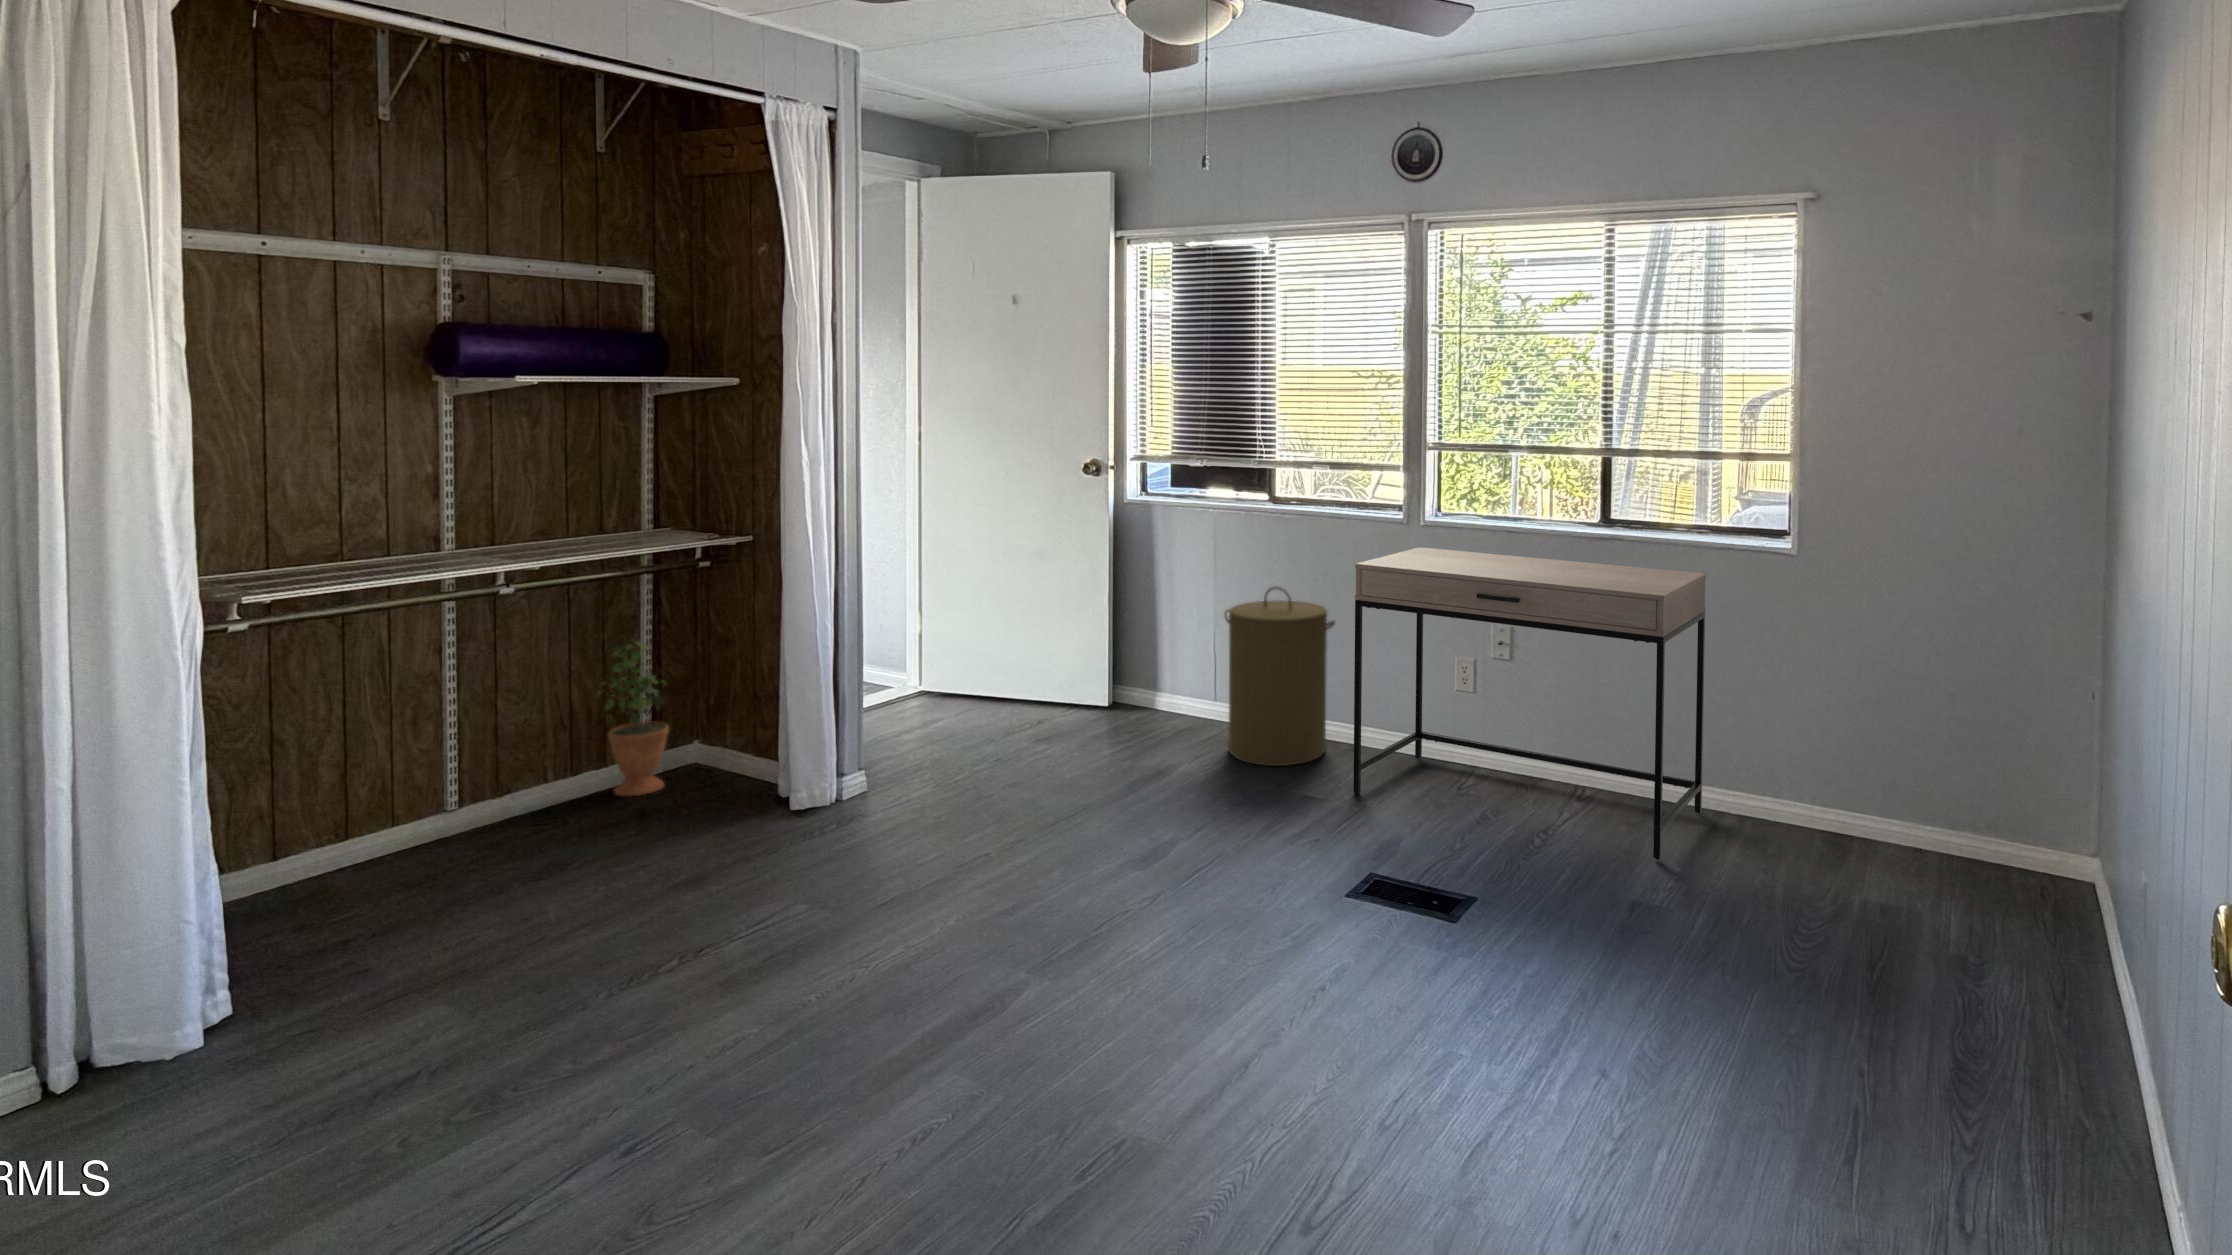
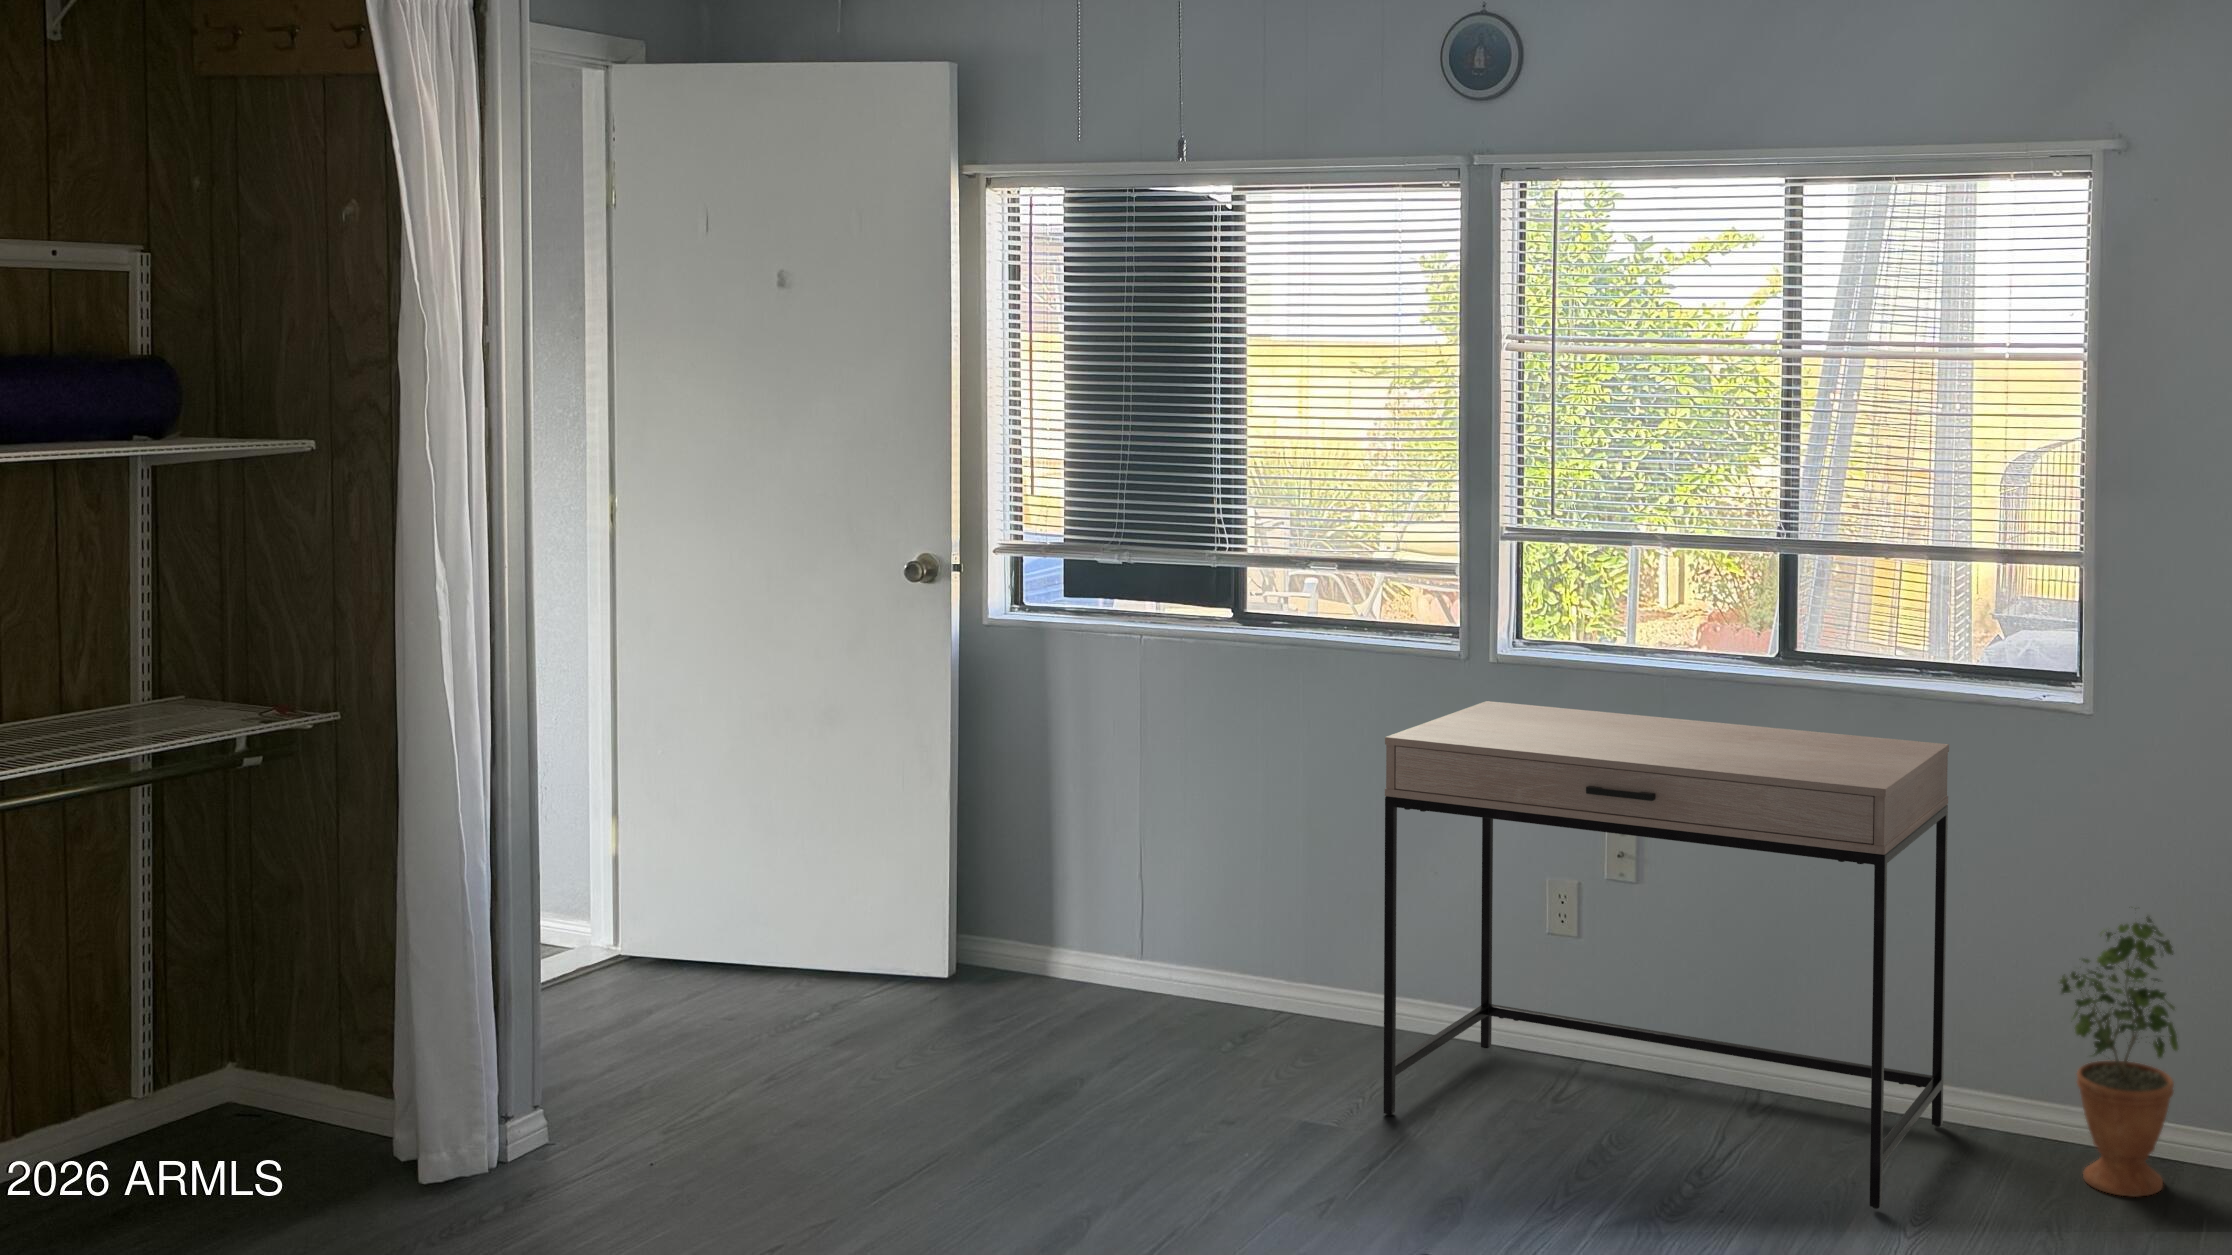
laundry hamper: present [1224,587,1335,766] -> none [1160,770,1349,1071]
potted plant: present [597,638,669,796] -> present [2060,916,2178,1196]

